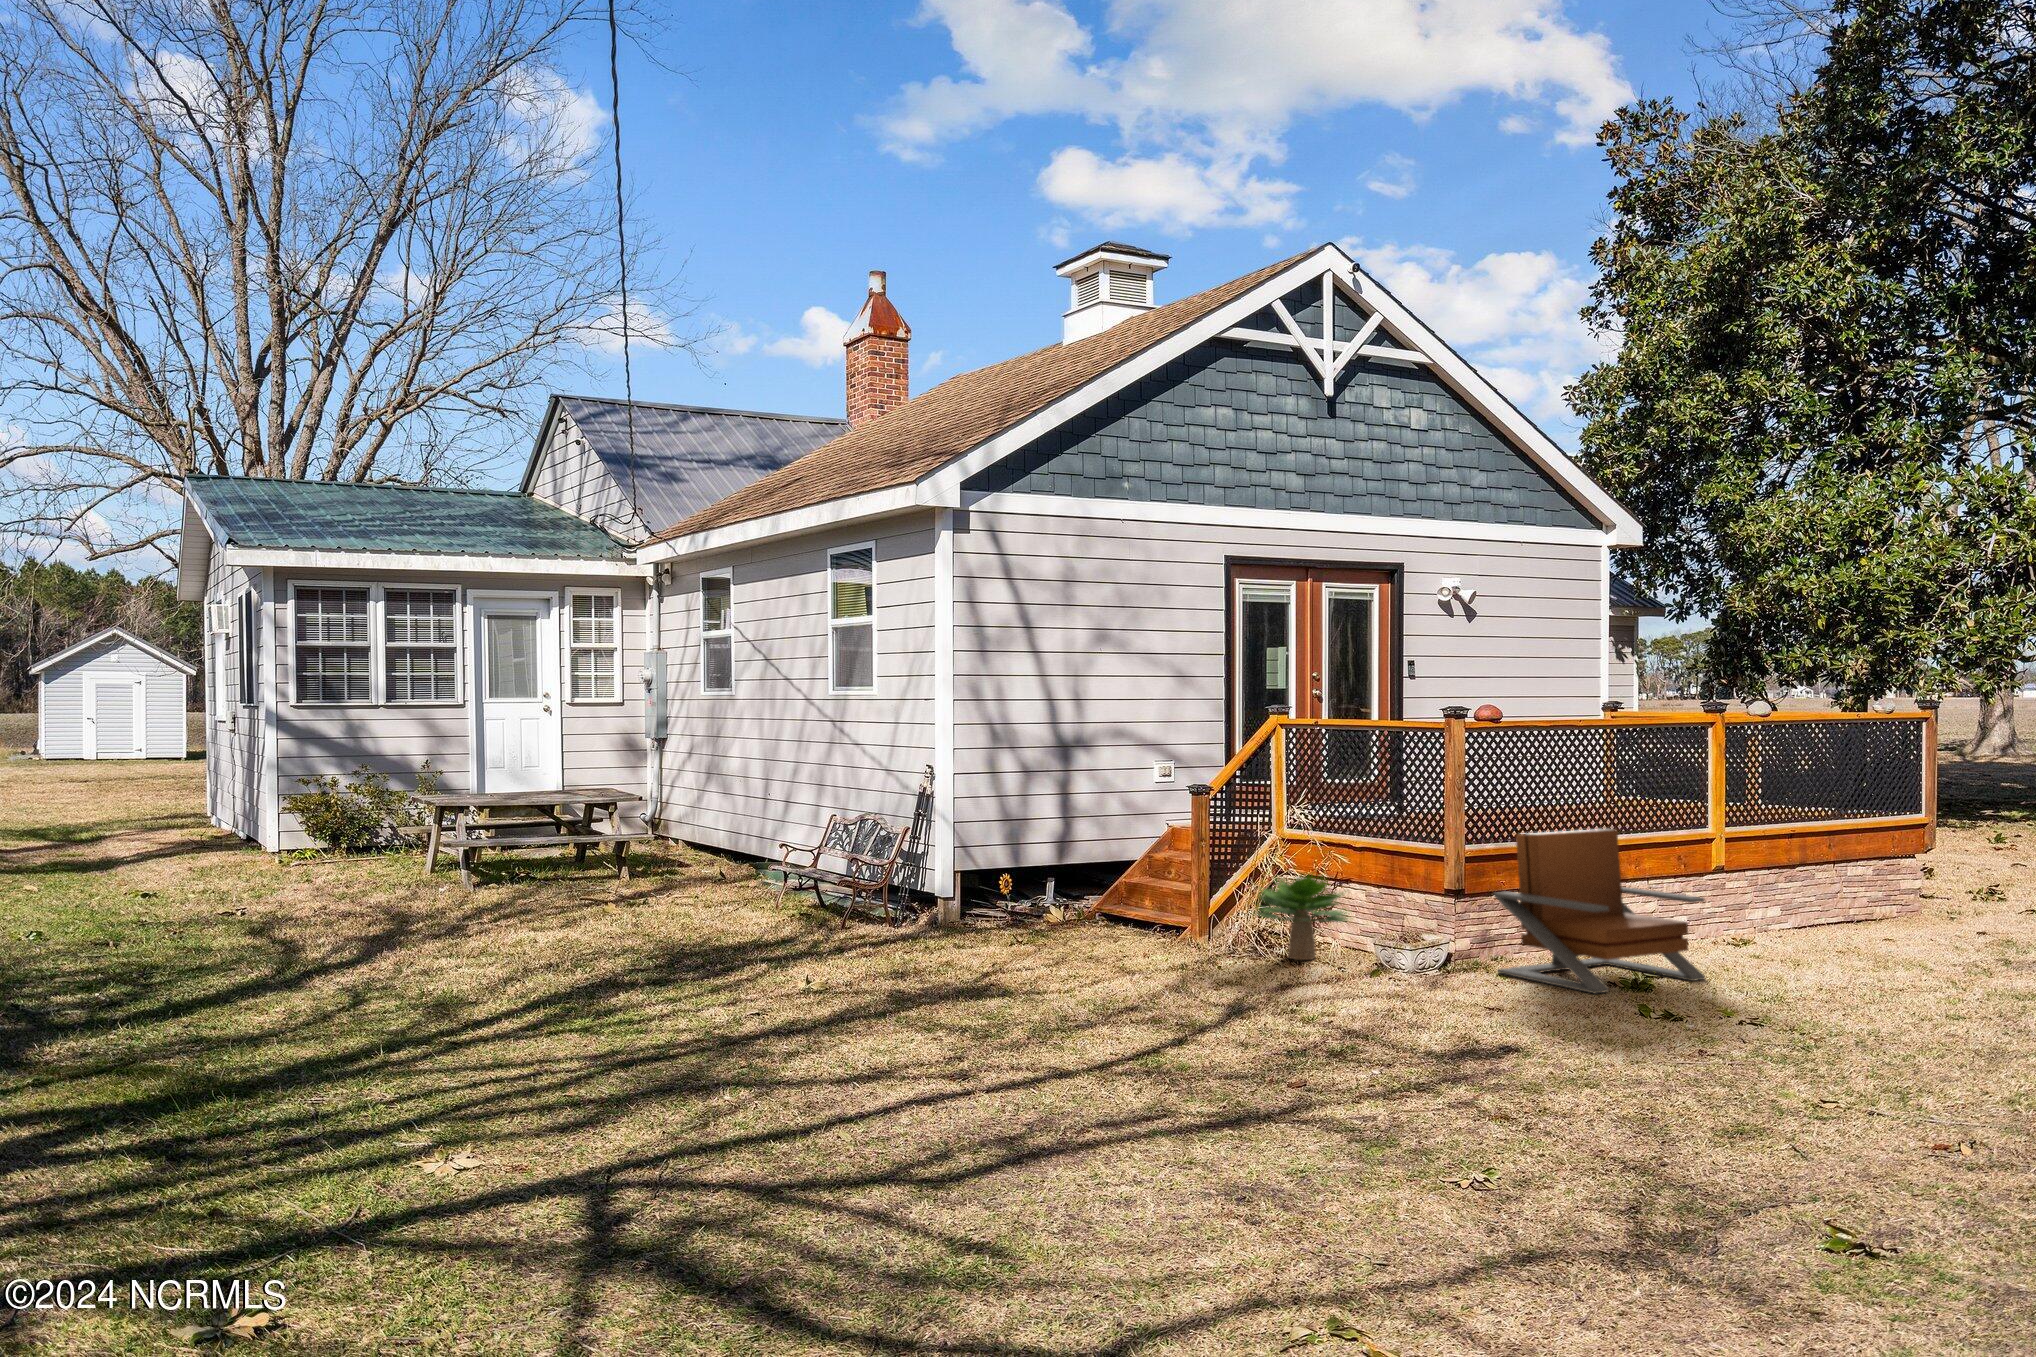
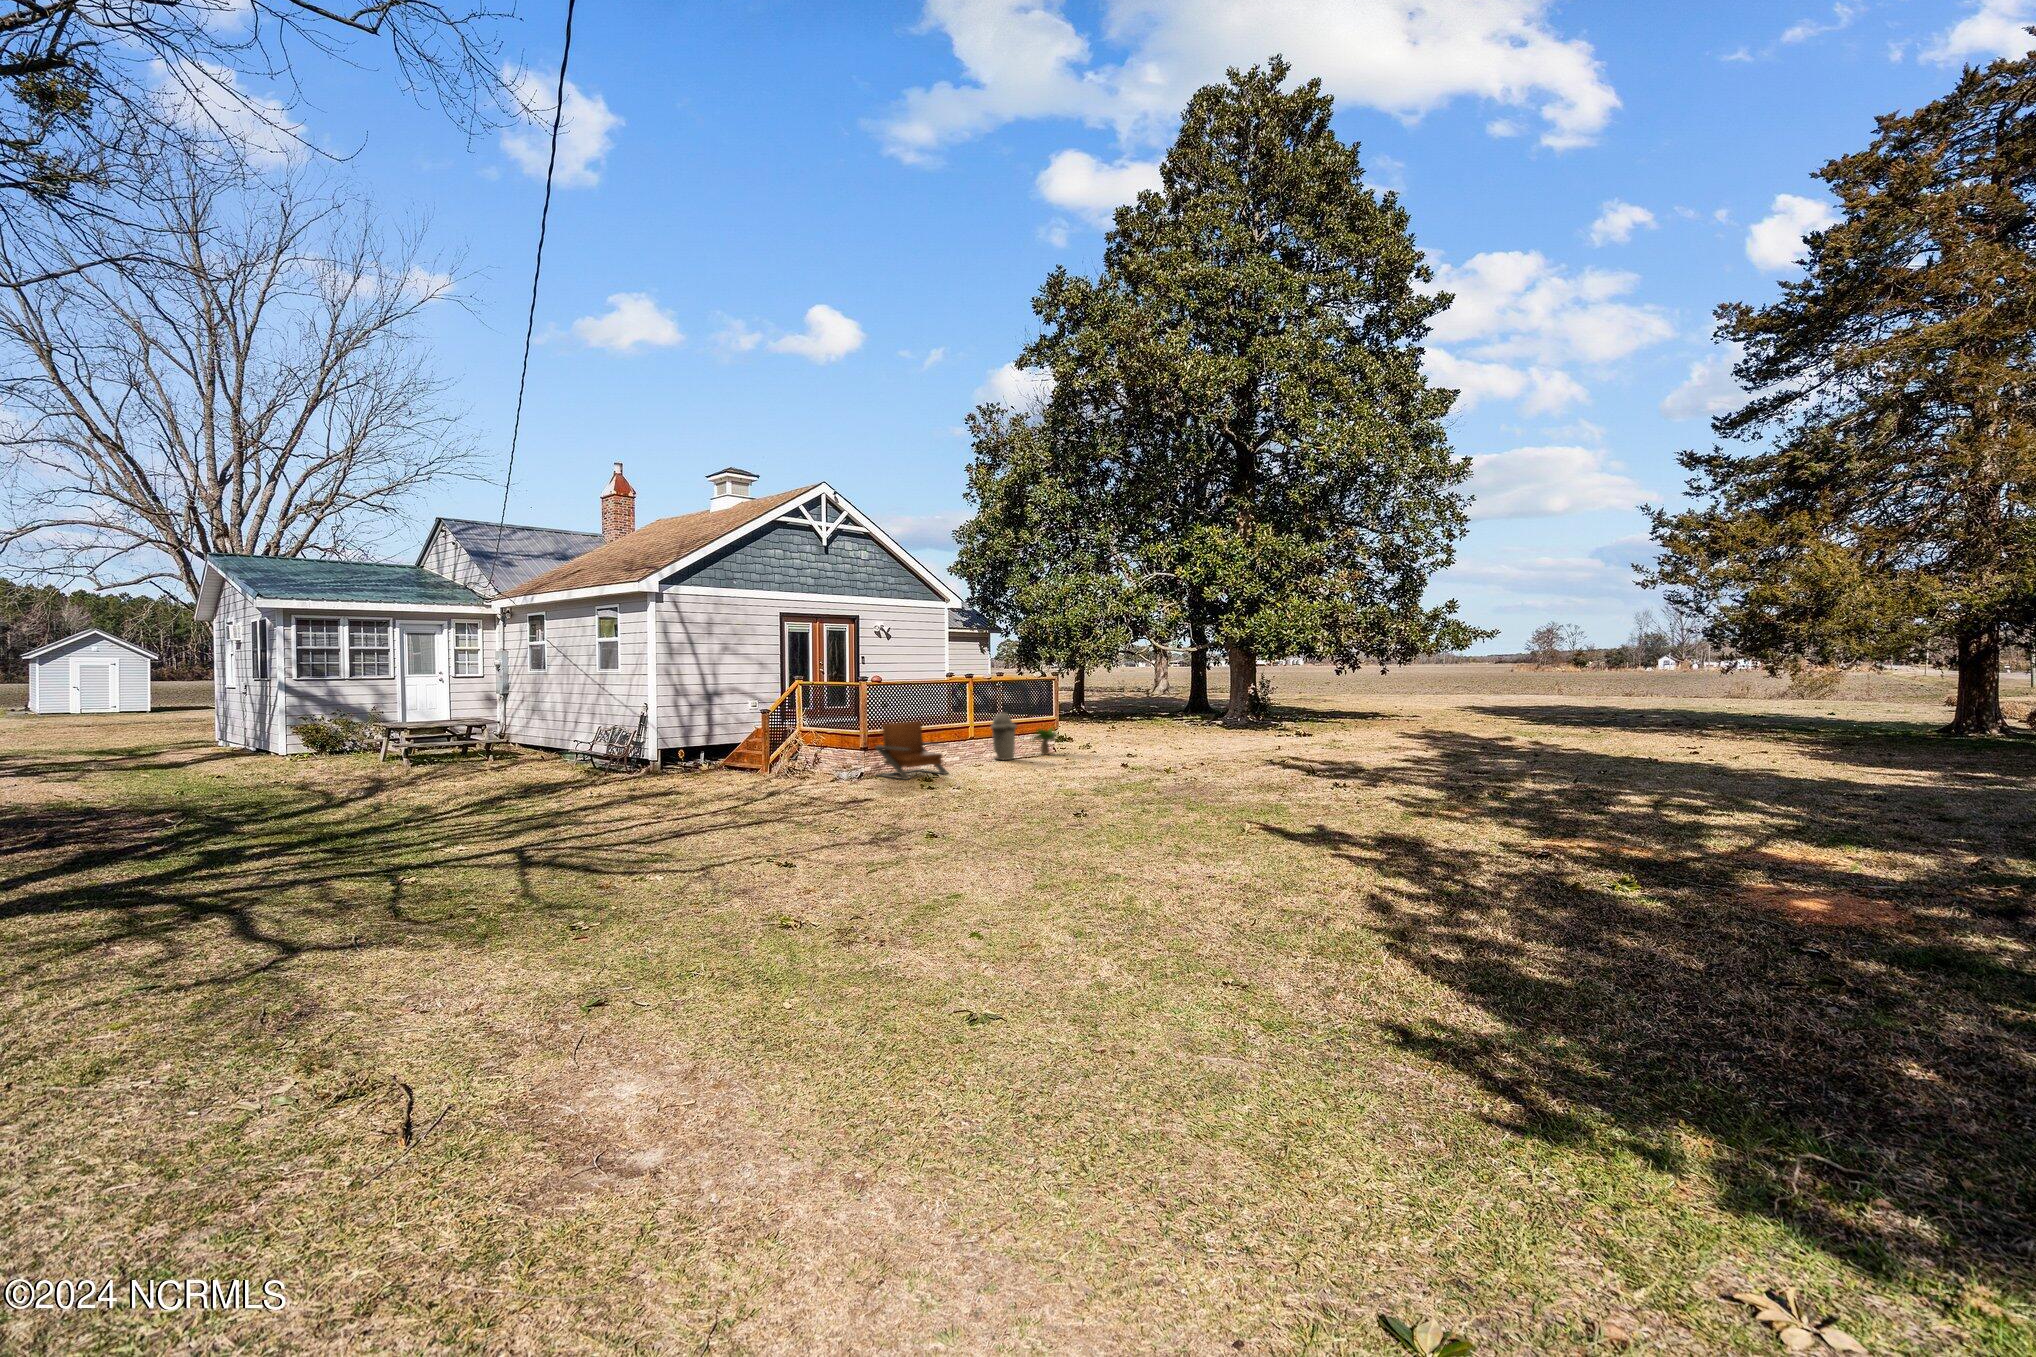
trash can: none [1781,809,1863,942] -> present [991,712,1017,760]
potted plant: present [1257,874,1348,960] -> present [1030,728,1059,755]

